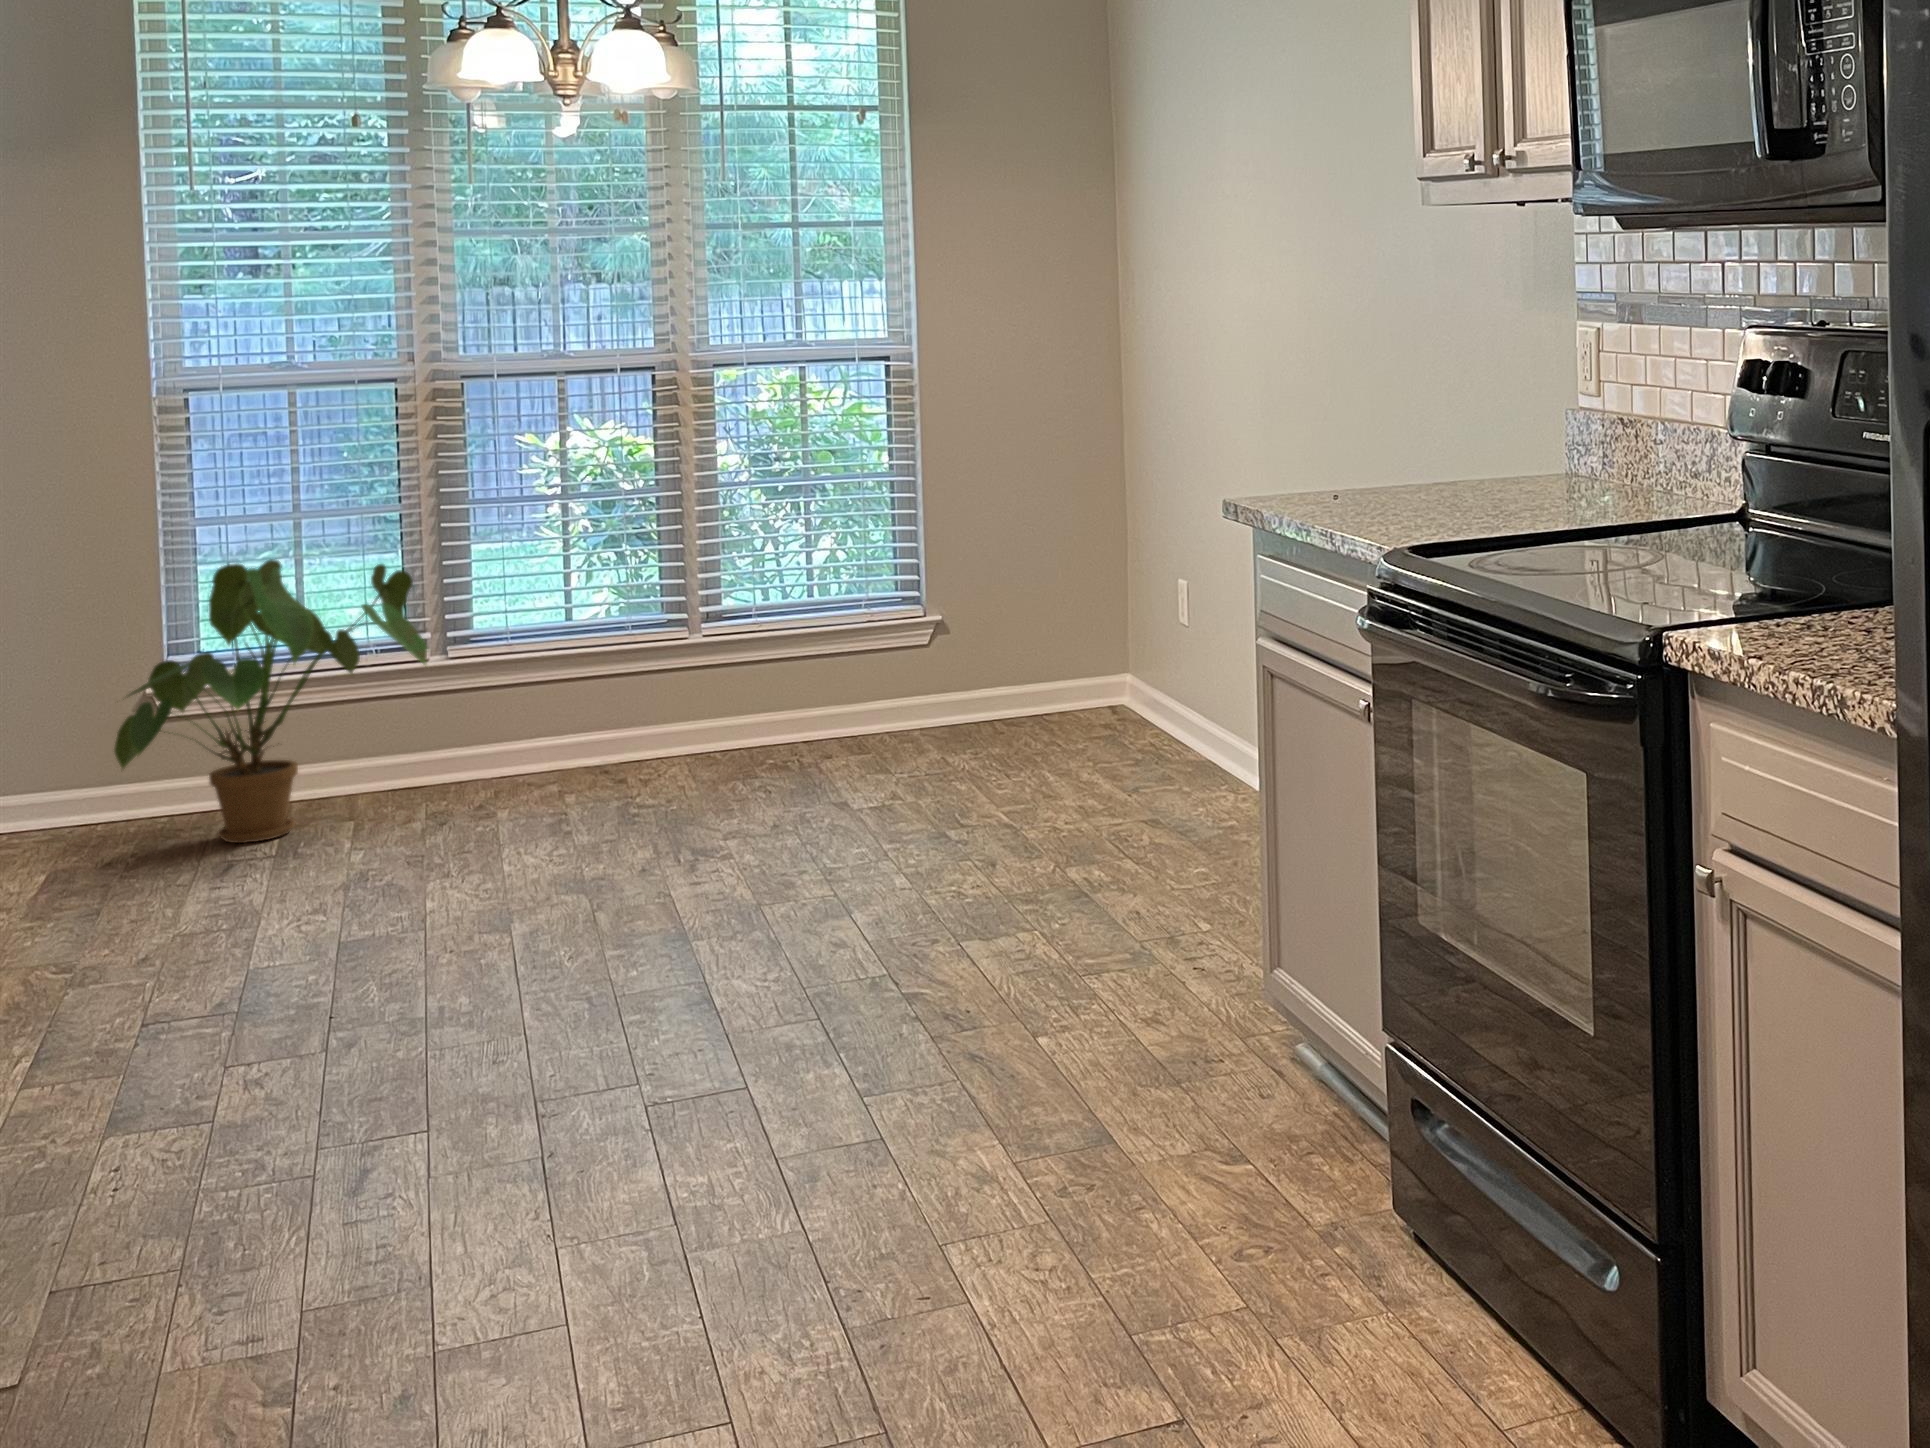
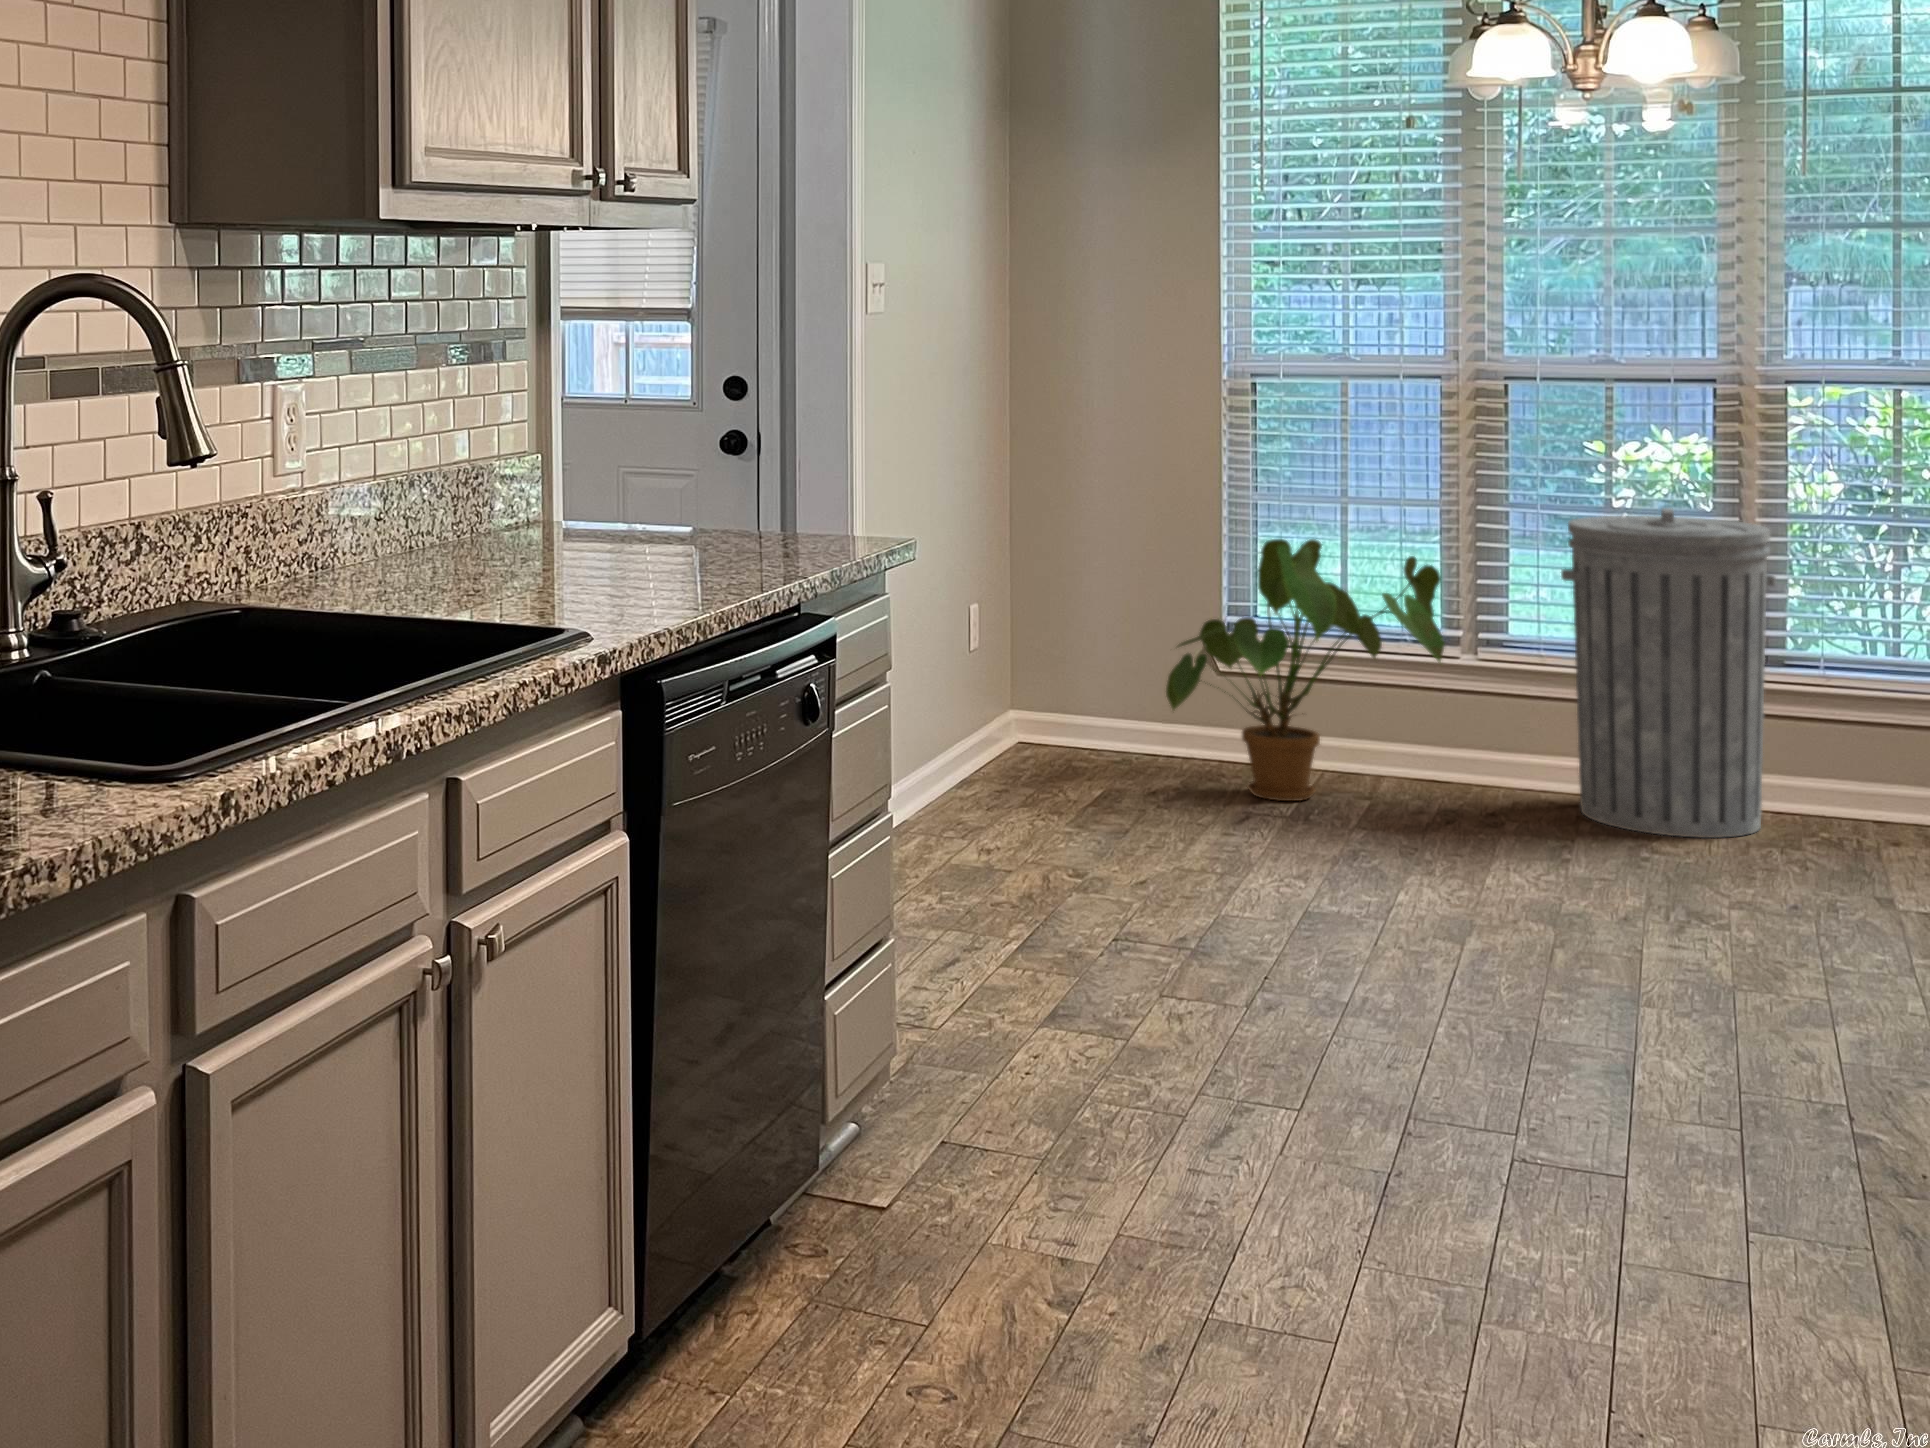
trash can: none [533,488,717,792] -> present [1561,508,1776,838]

